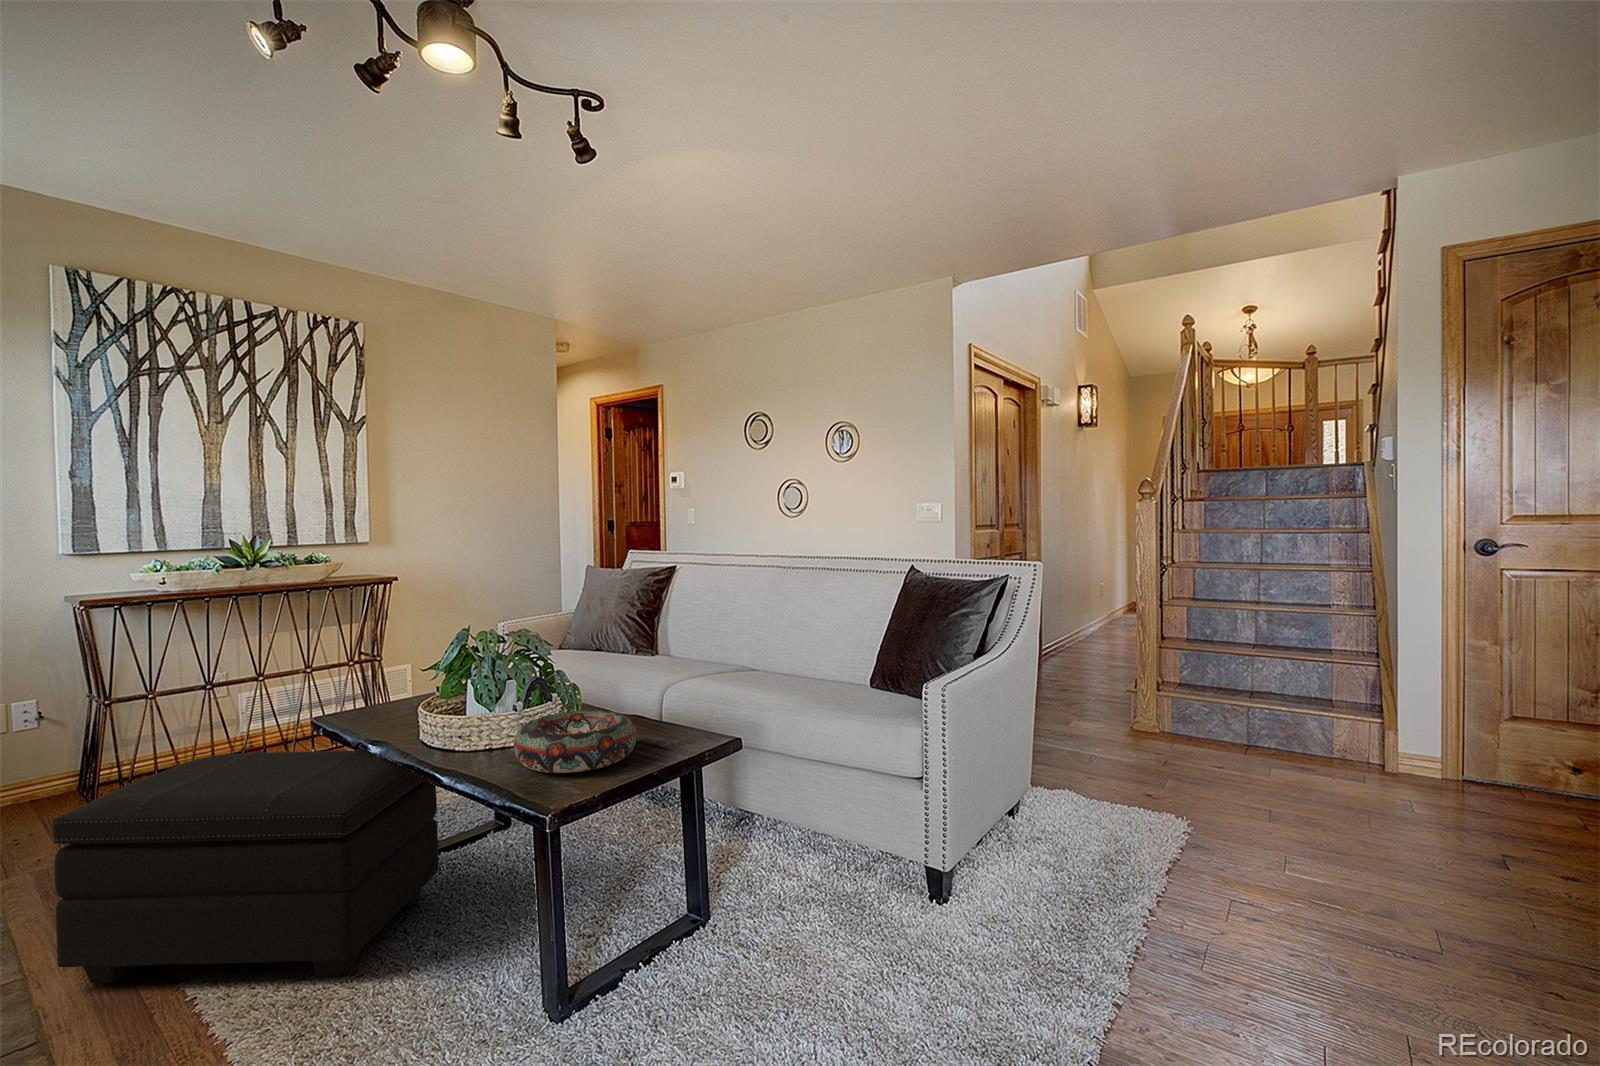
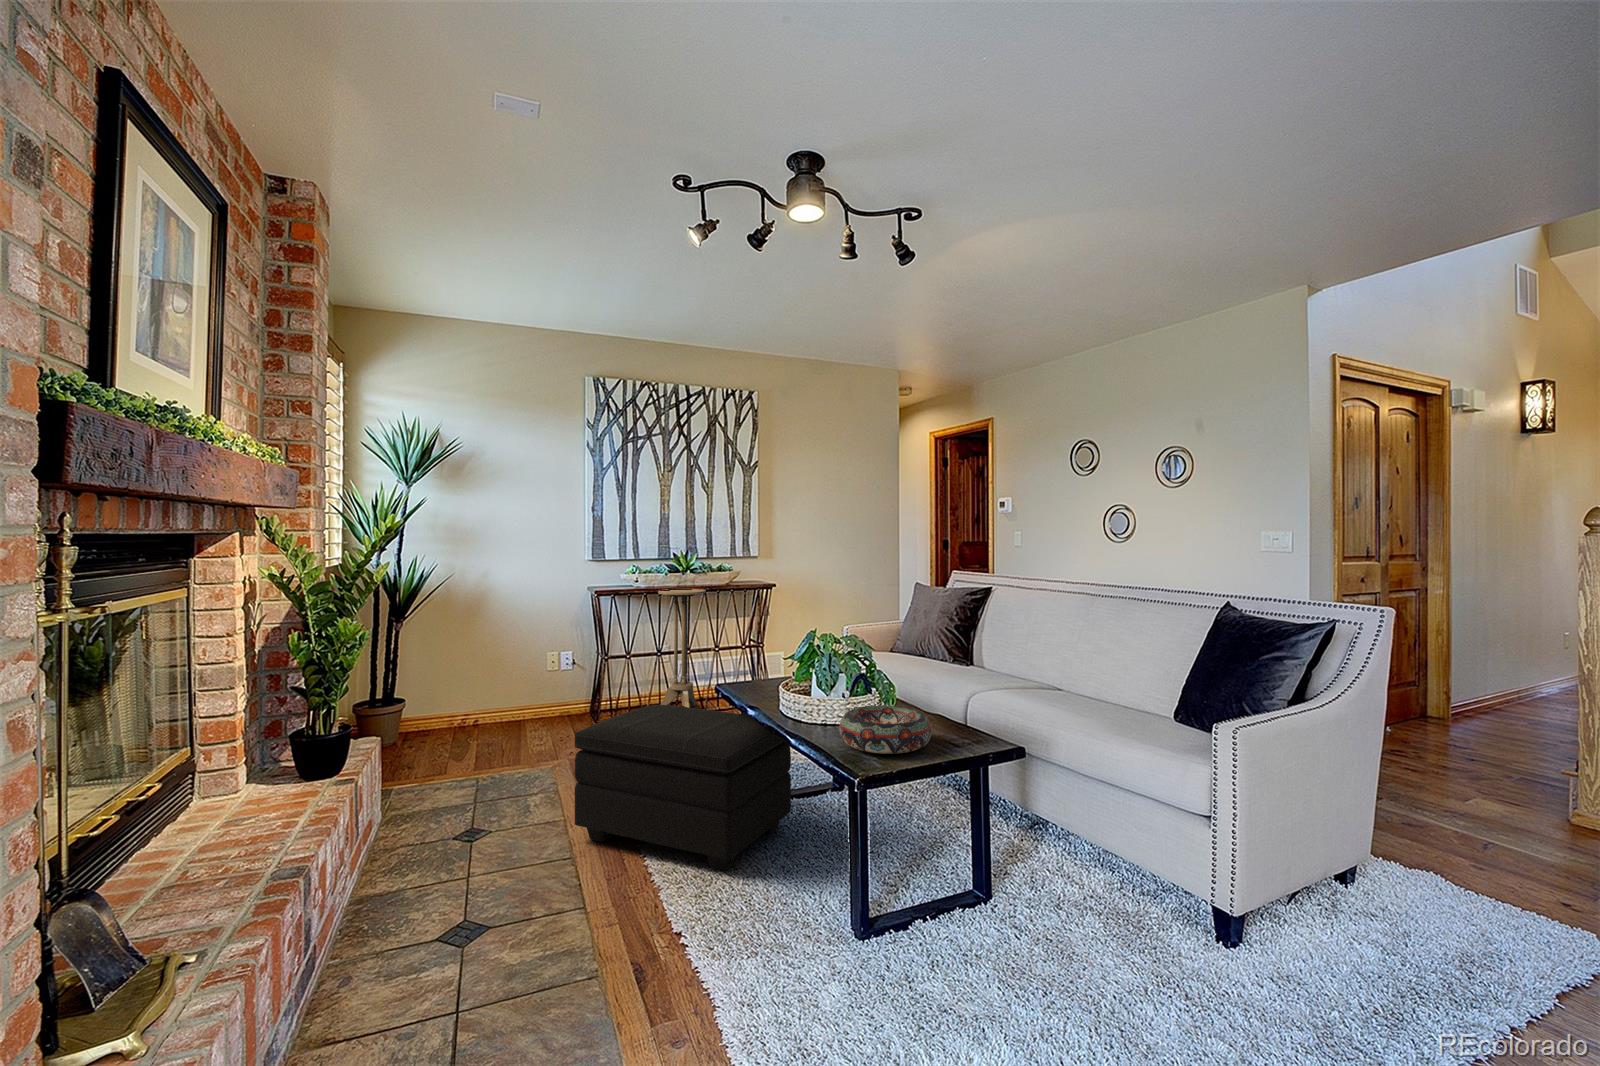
side table: none [205,589,286,767] -> present [658,589,706,708]

